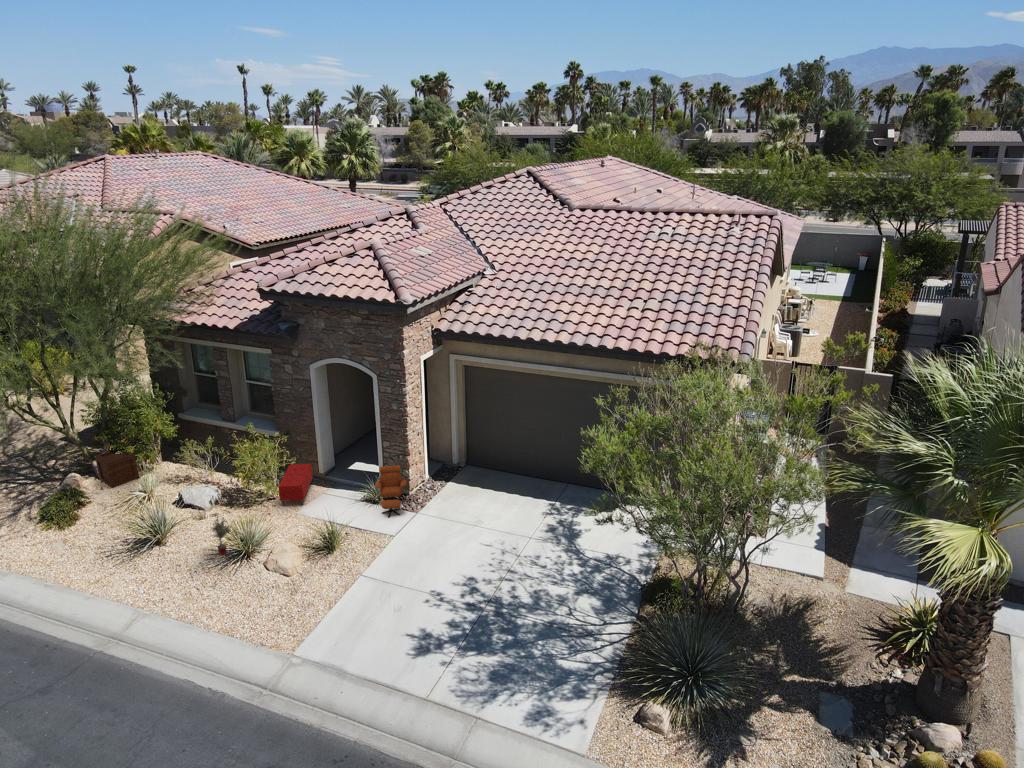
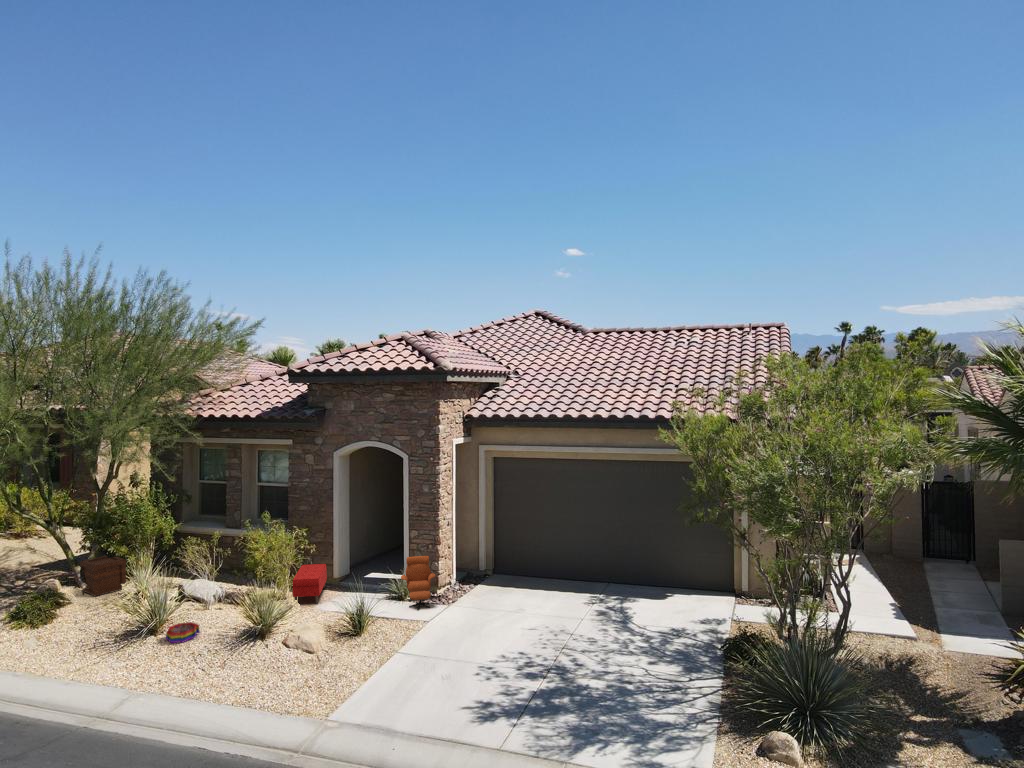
potted tree: present [213,517,233,554] -> none [220,593,249,643]
storage bin: none [168,531,198,553] -> present [166,622,200,643]

